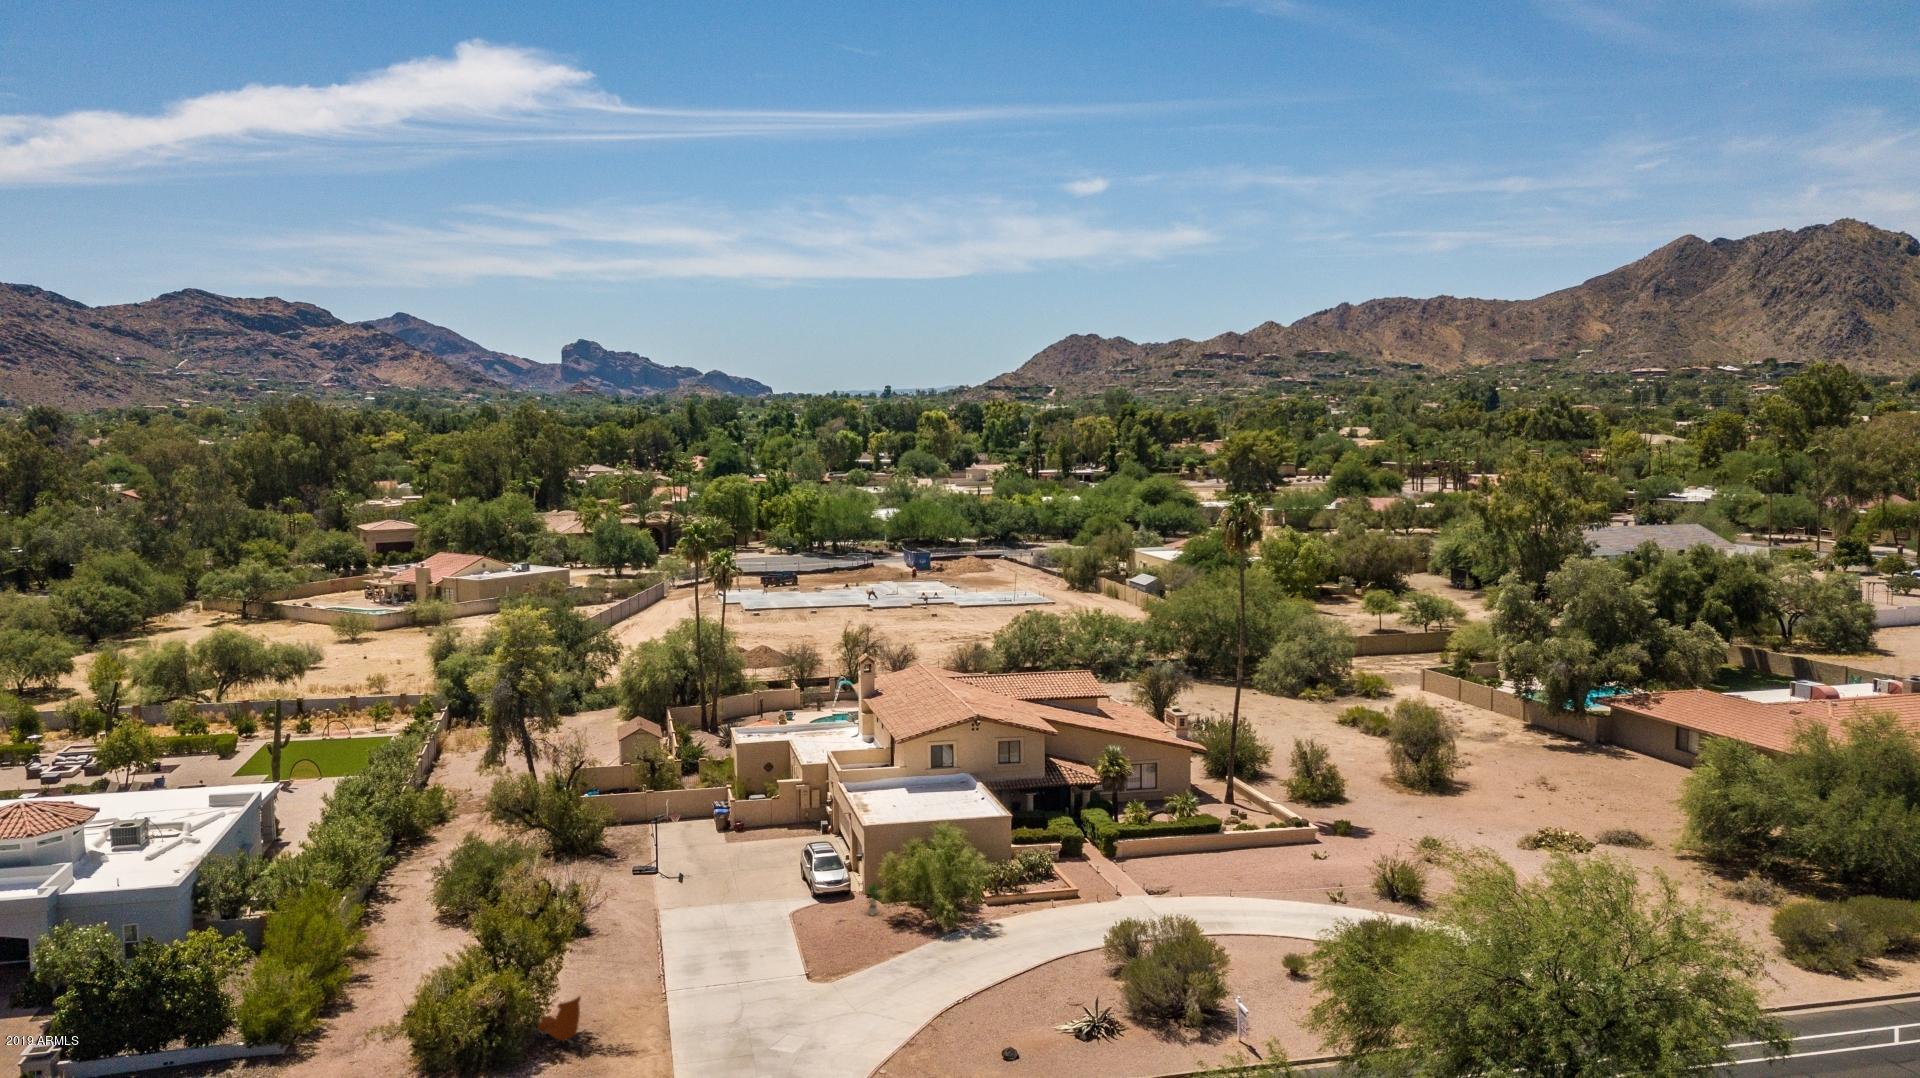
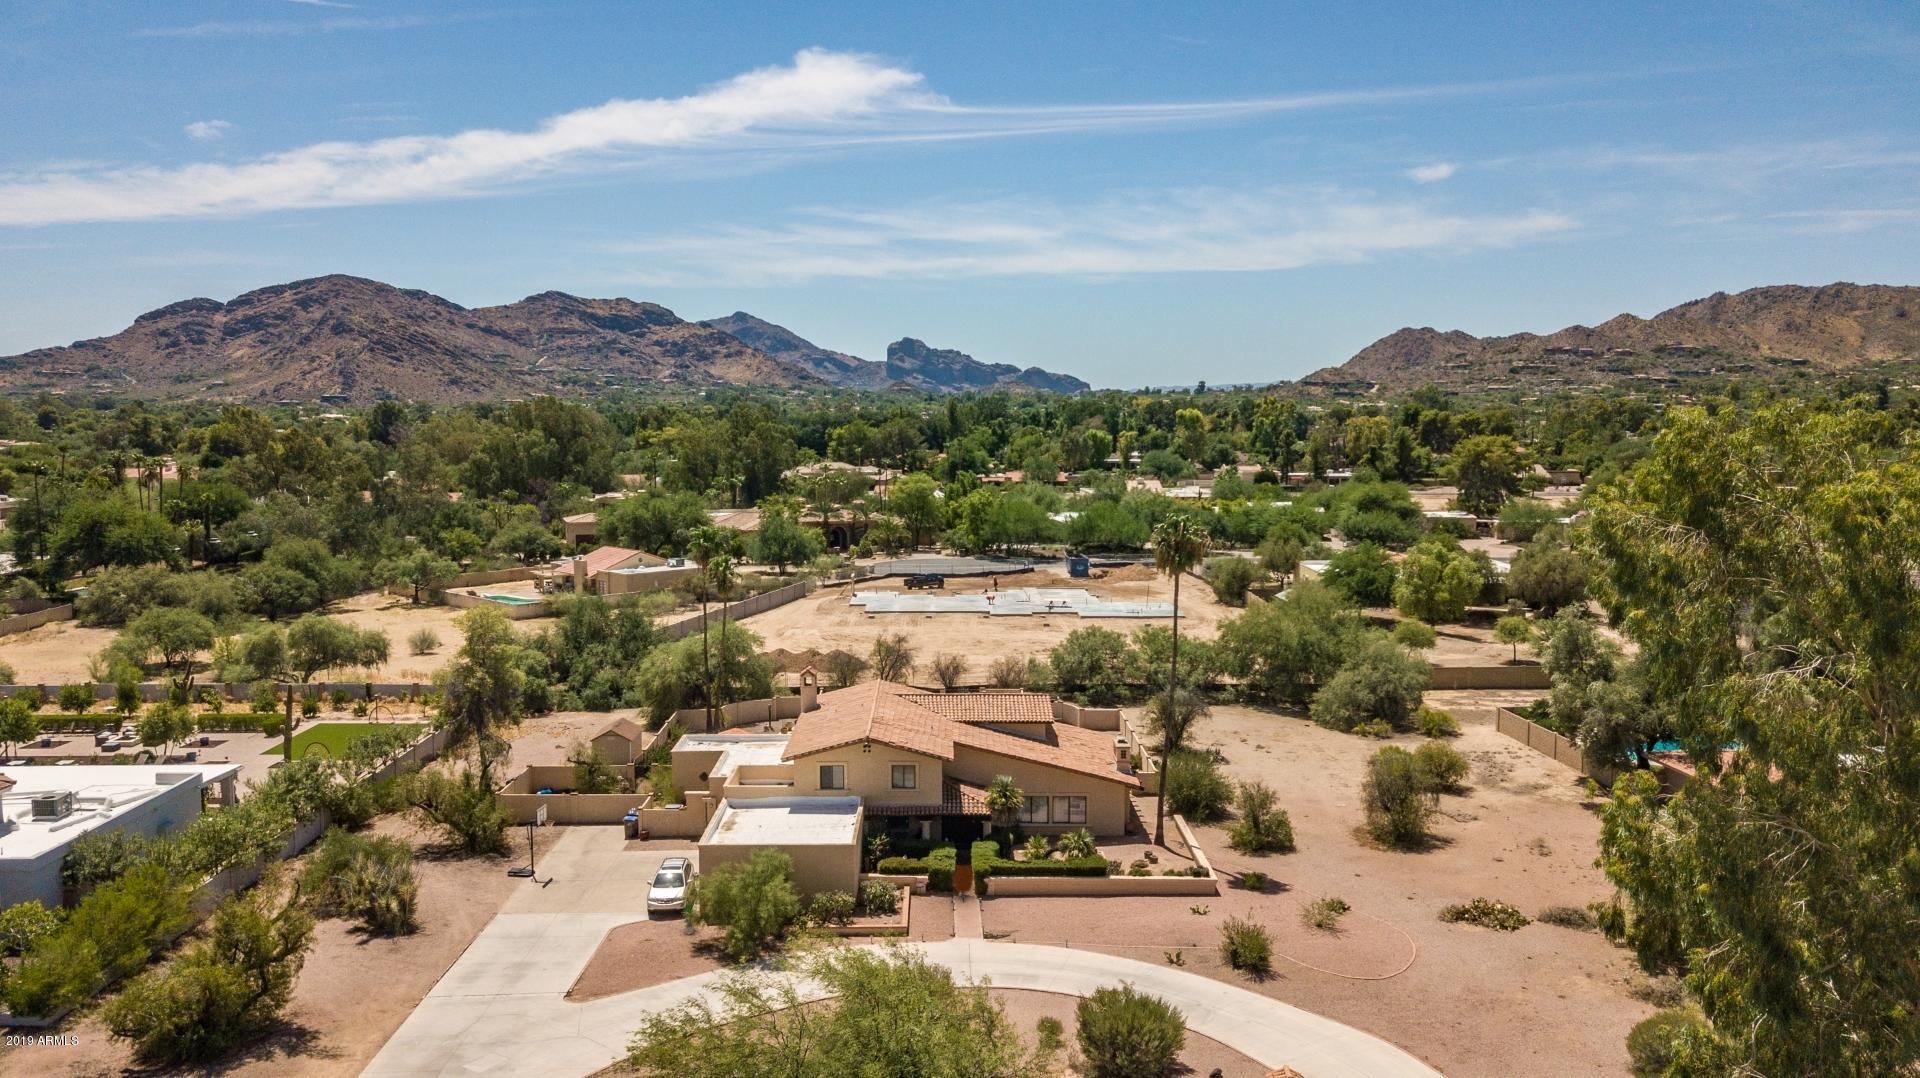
lounge chair: present [538,997,581,1048] -> present [952,865,974,898]

